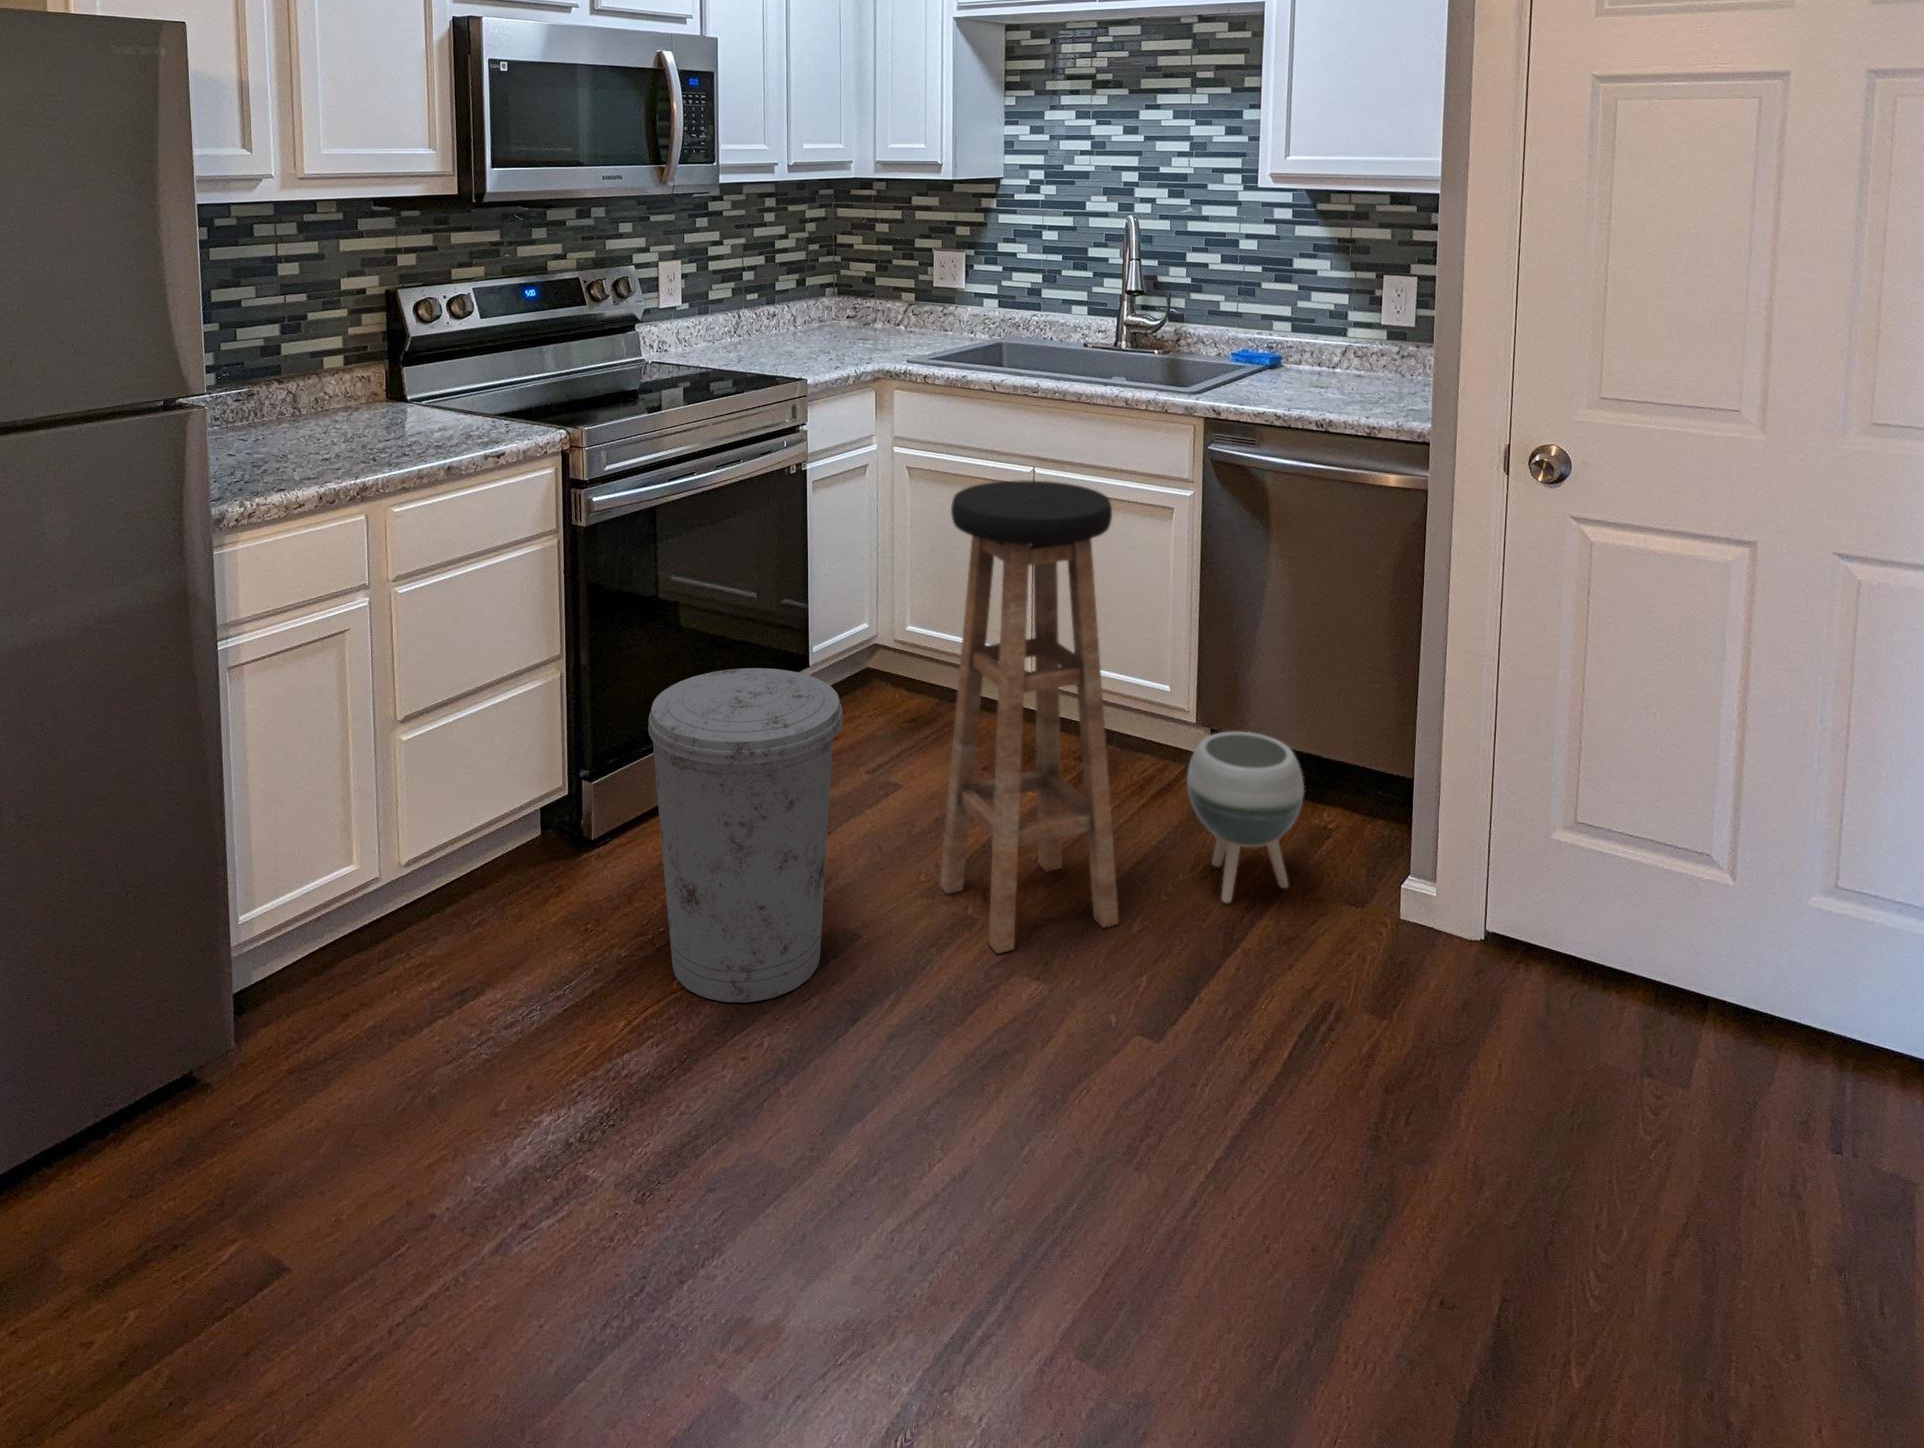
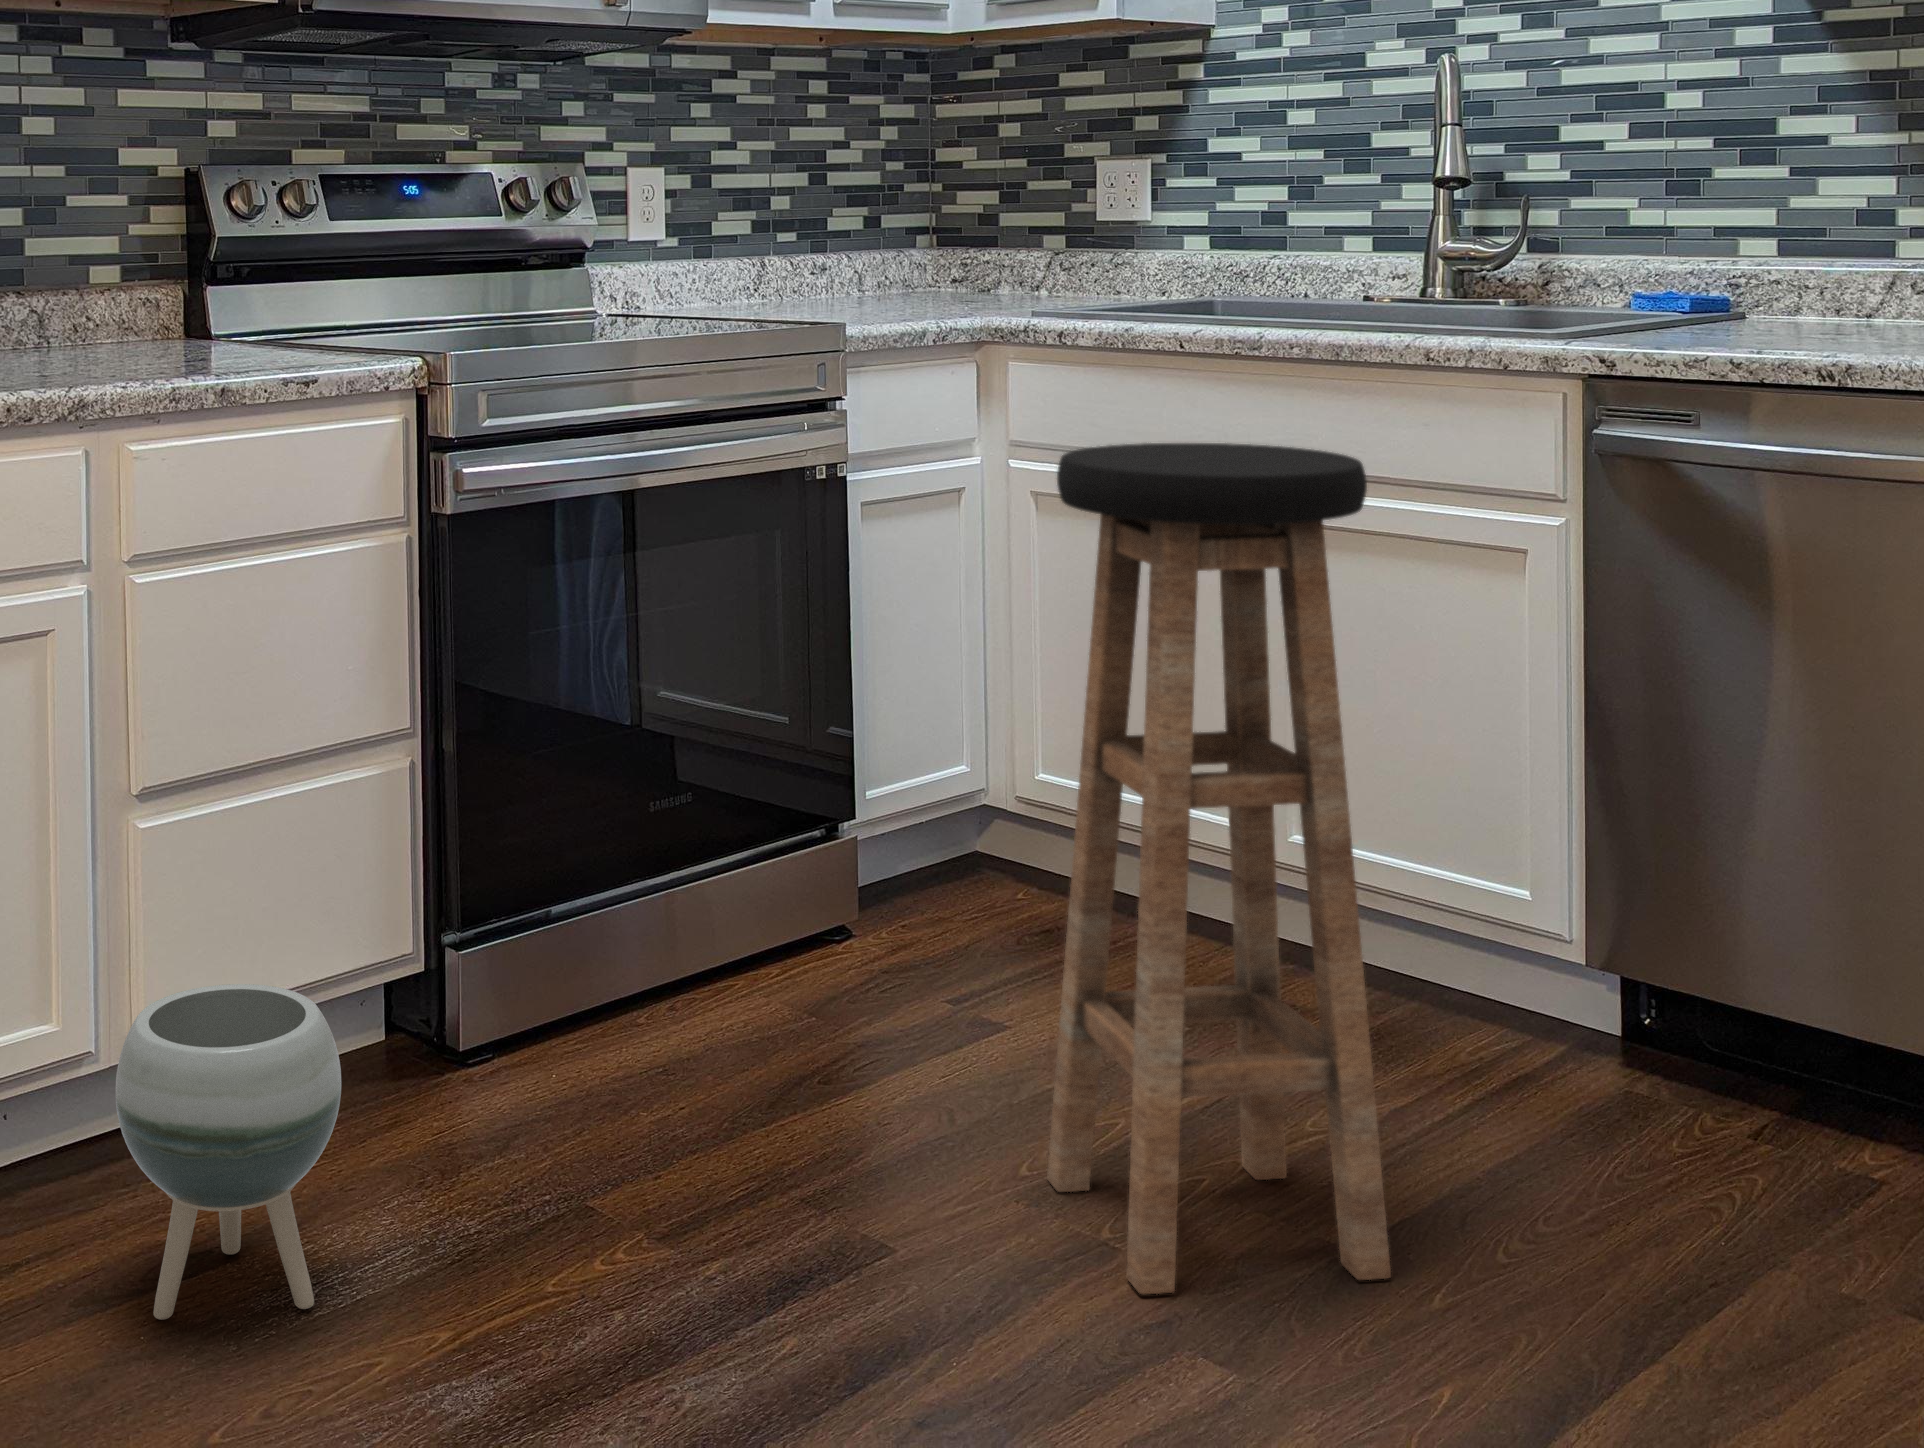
trash can: present [648,668,843,1002] -> none [513,744,849,1308]
planter: present [1188,732,1304,903] -> present [116,984,341,1320]

